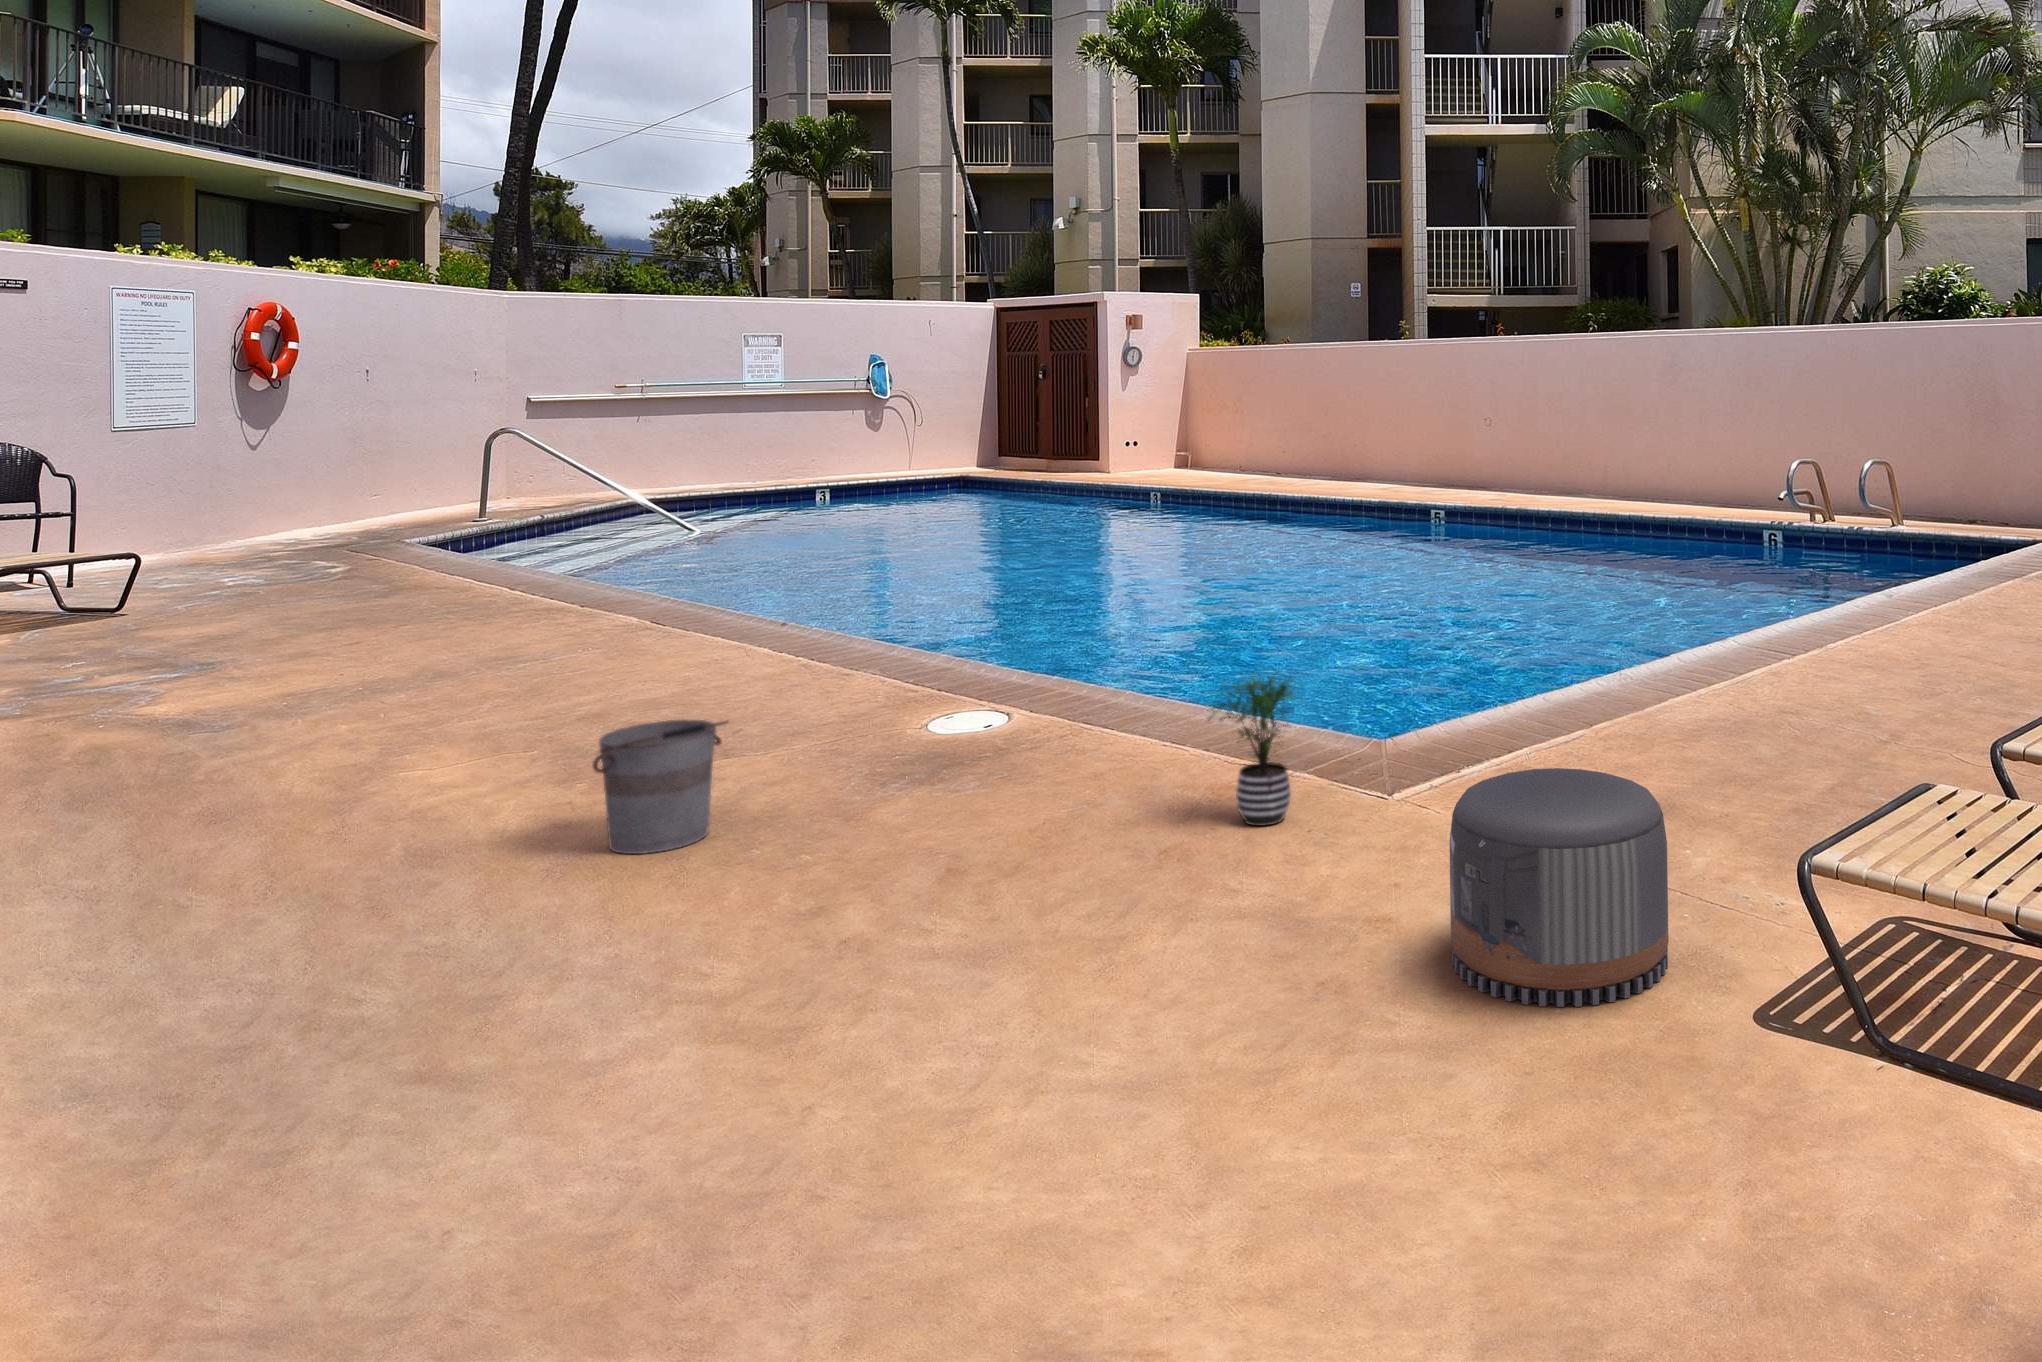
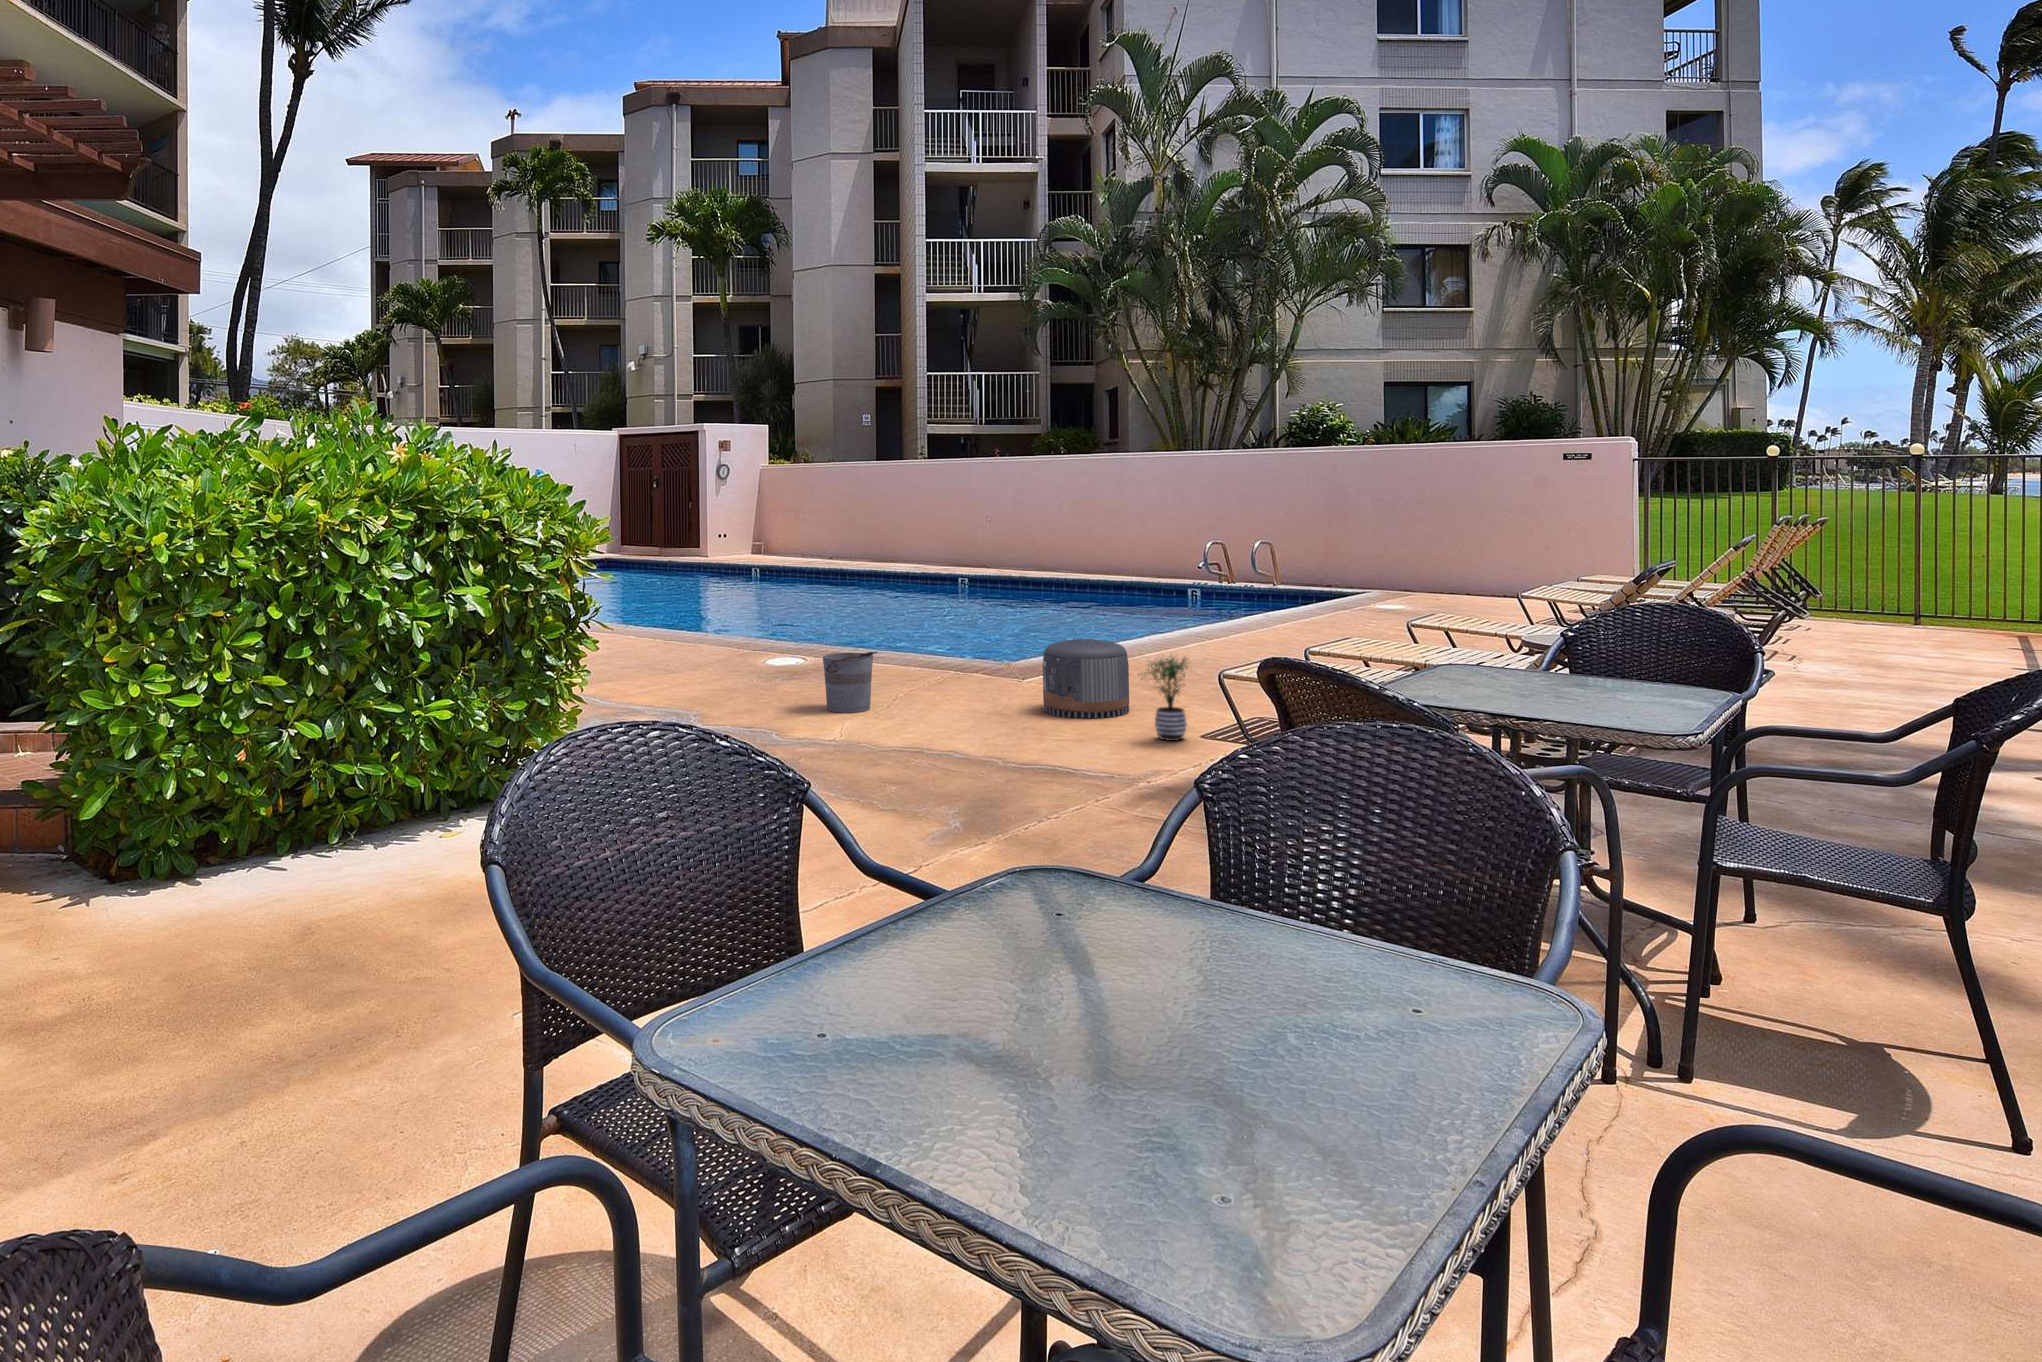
potted plant: present [1208,672,1303,826] -> present [1141,656,1188,741]
bucket: present [593,719,728,854] -> present [823,652,878,713]

